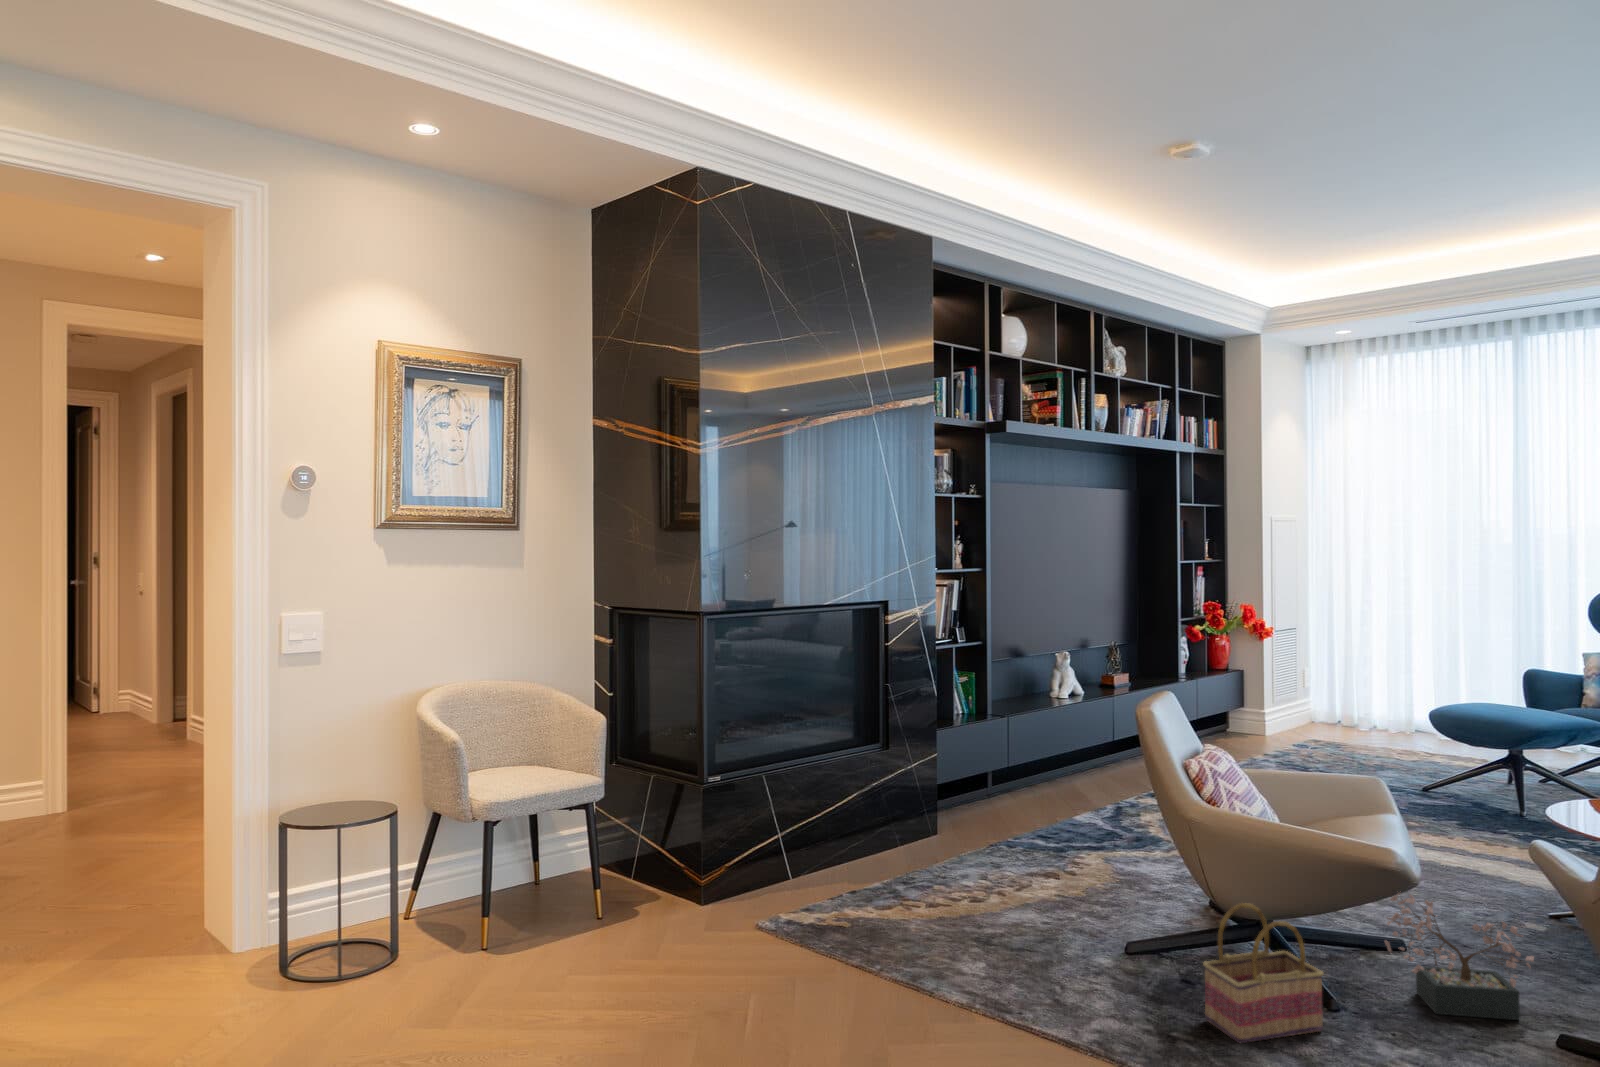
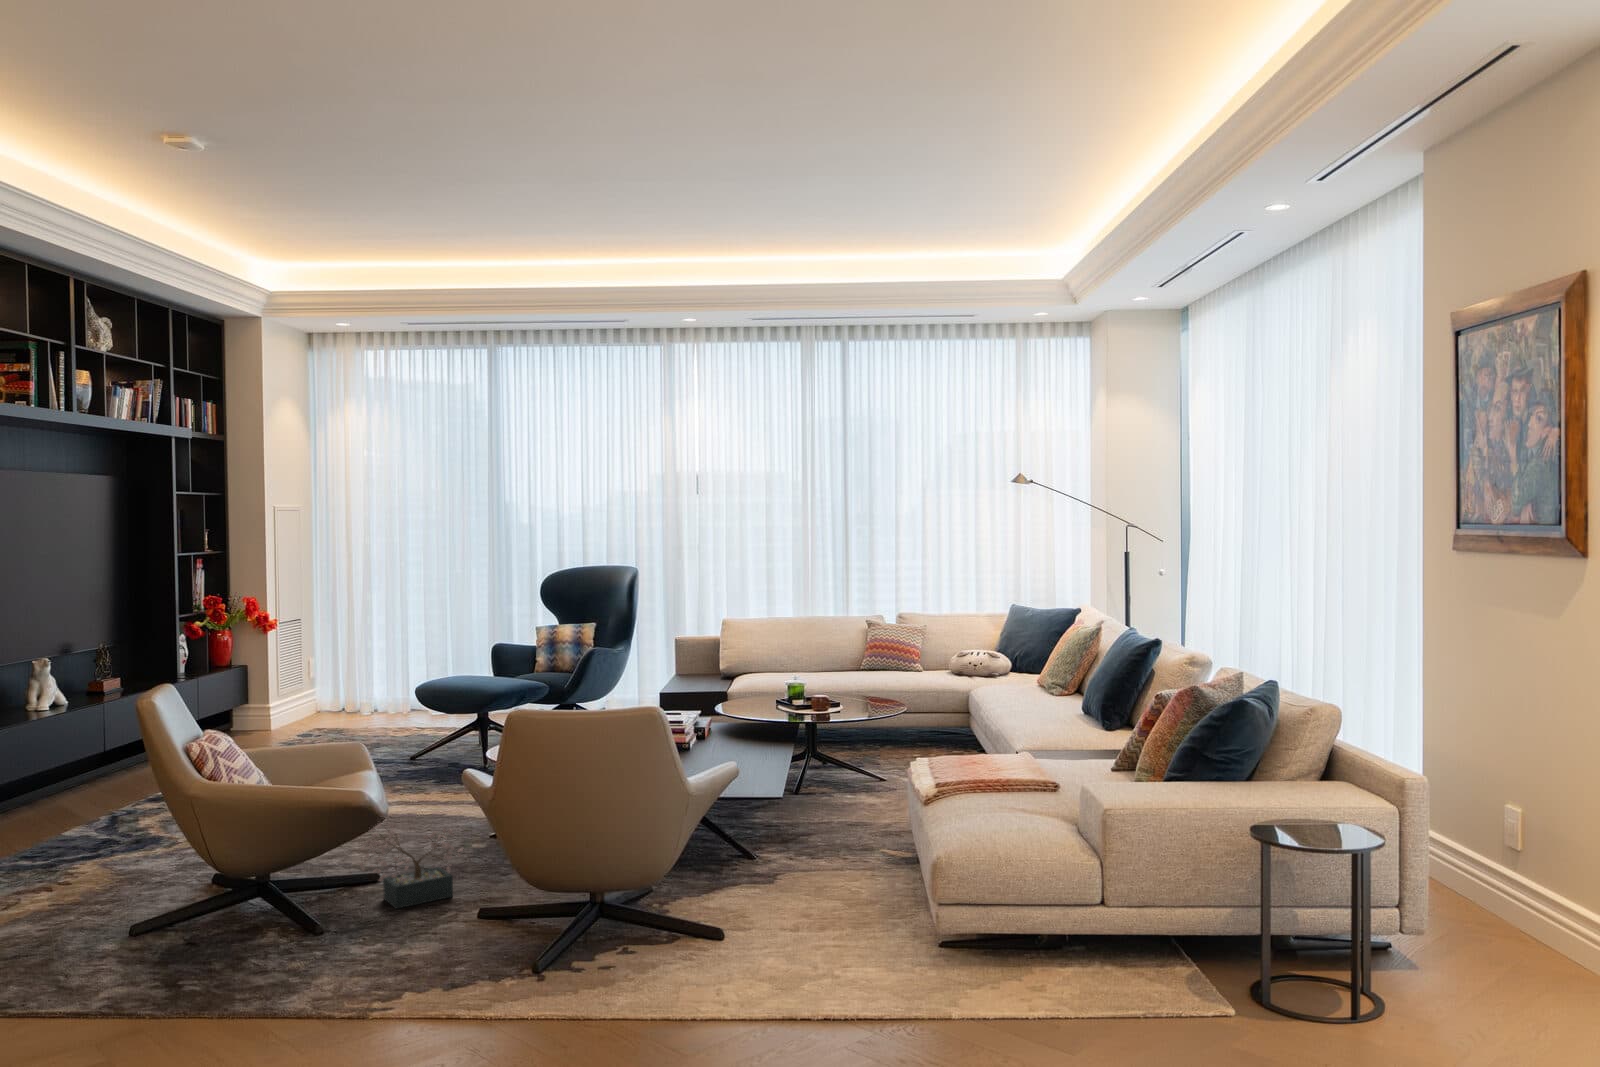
basket: present [1203,903,1323,1043] -> none [207,855,310,972]

